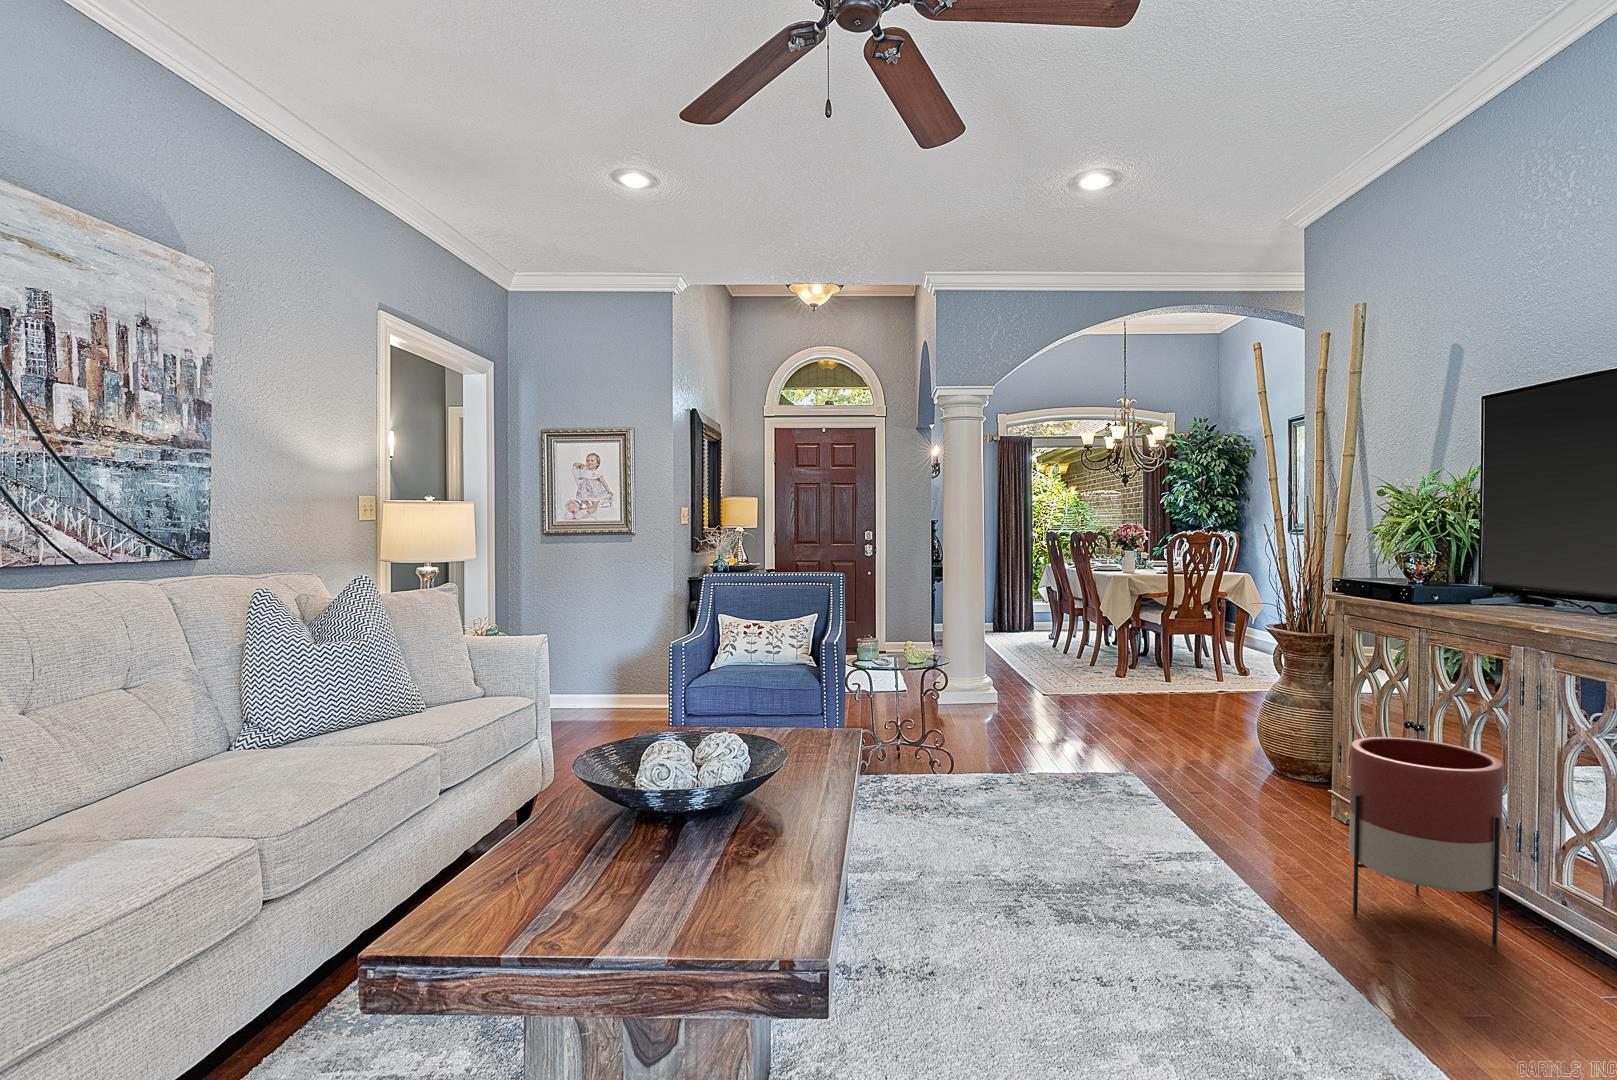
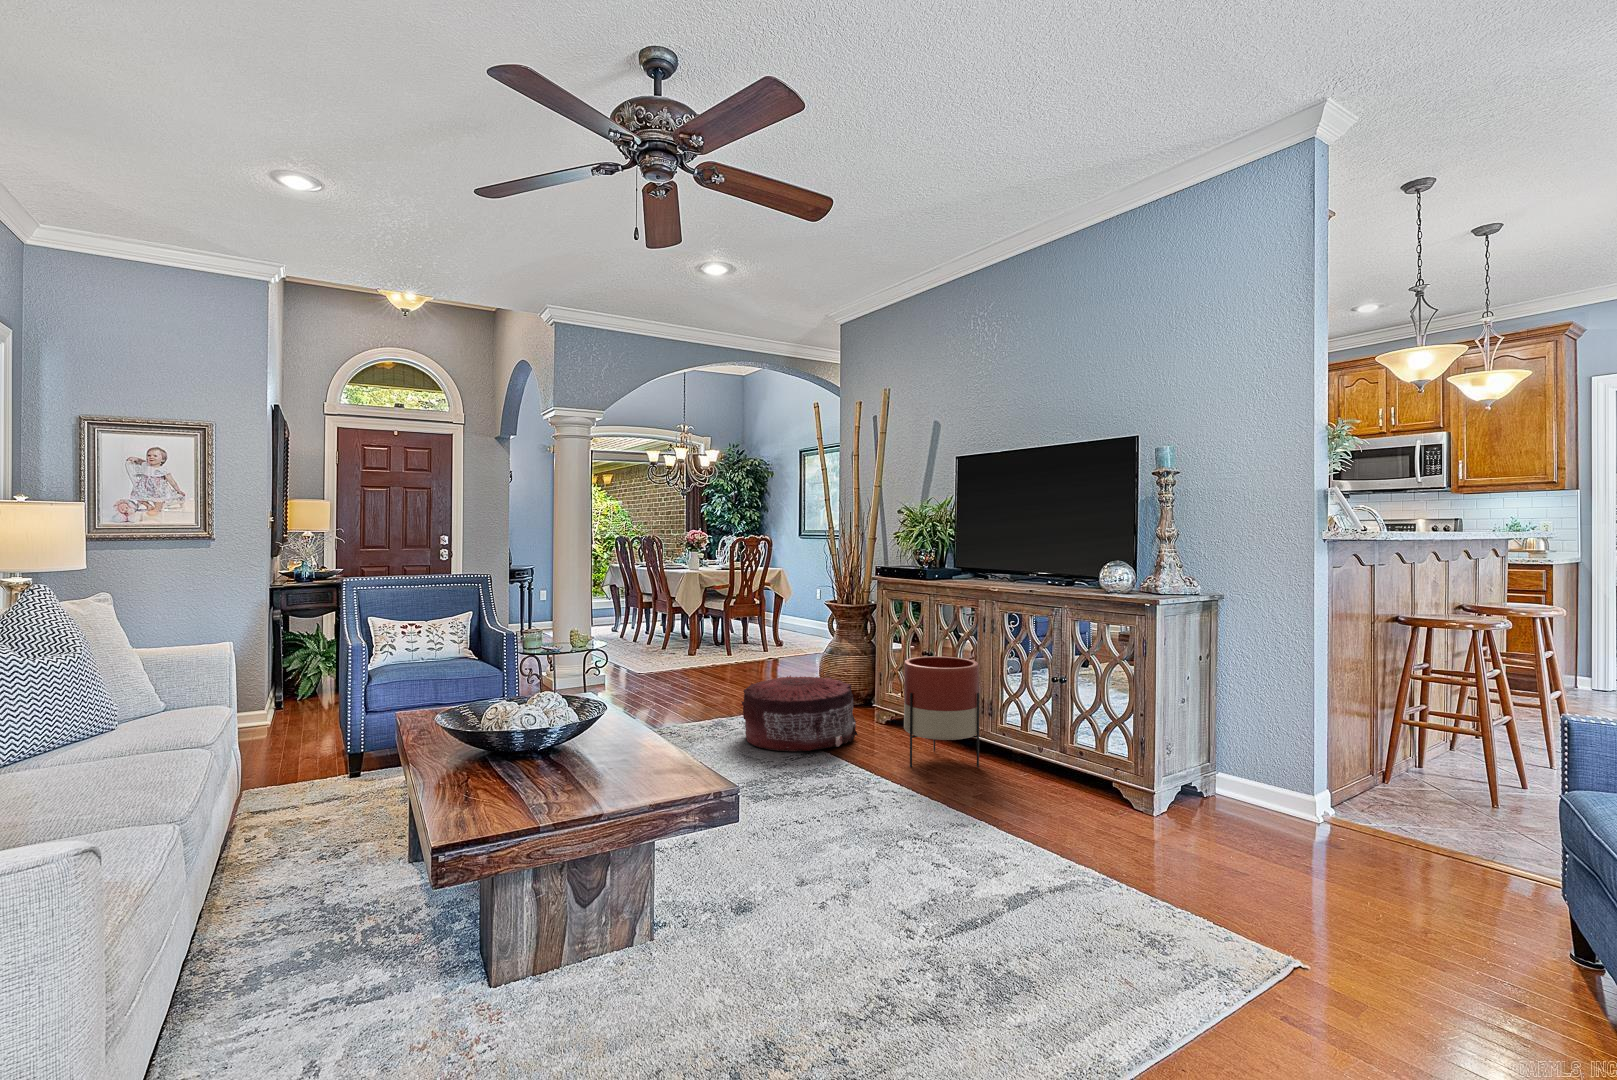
pouf: none [1108,731,1285,850] -> present [742,676,858,751]

